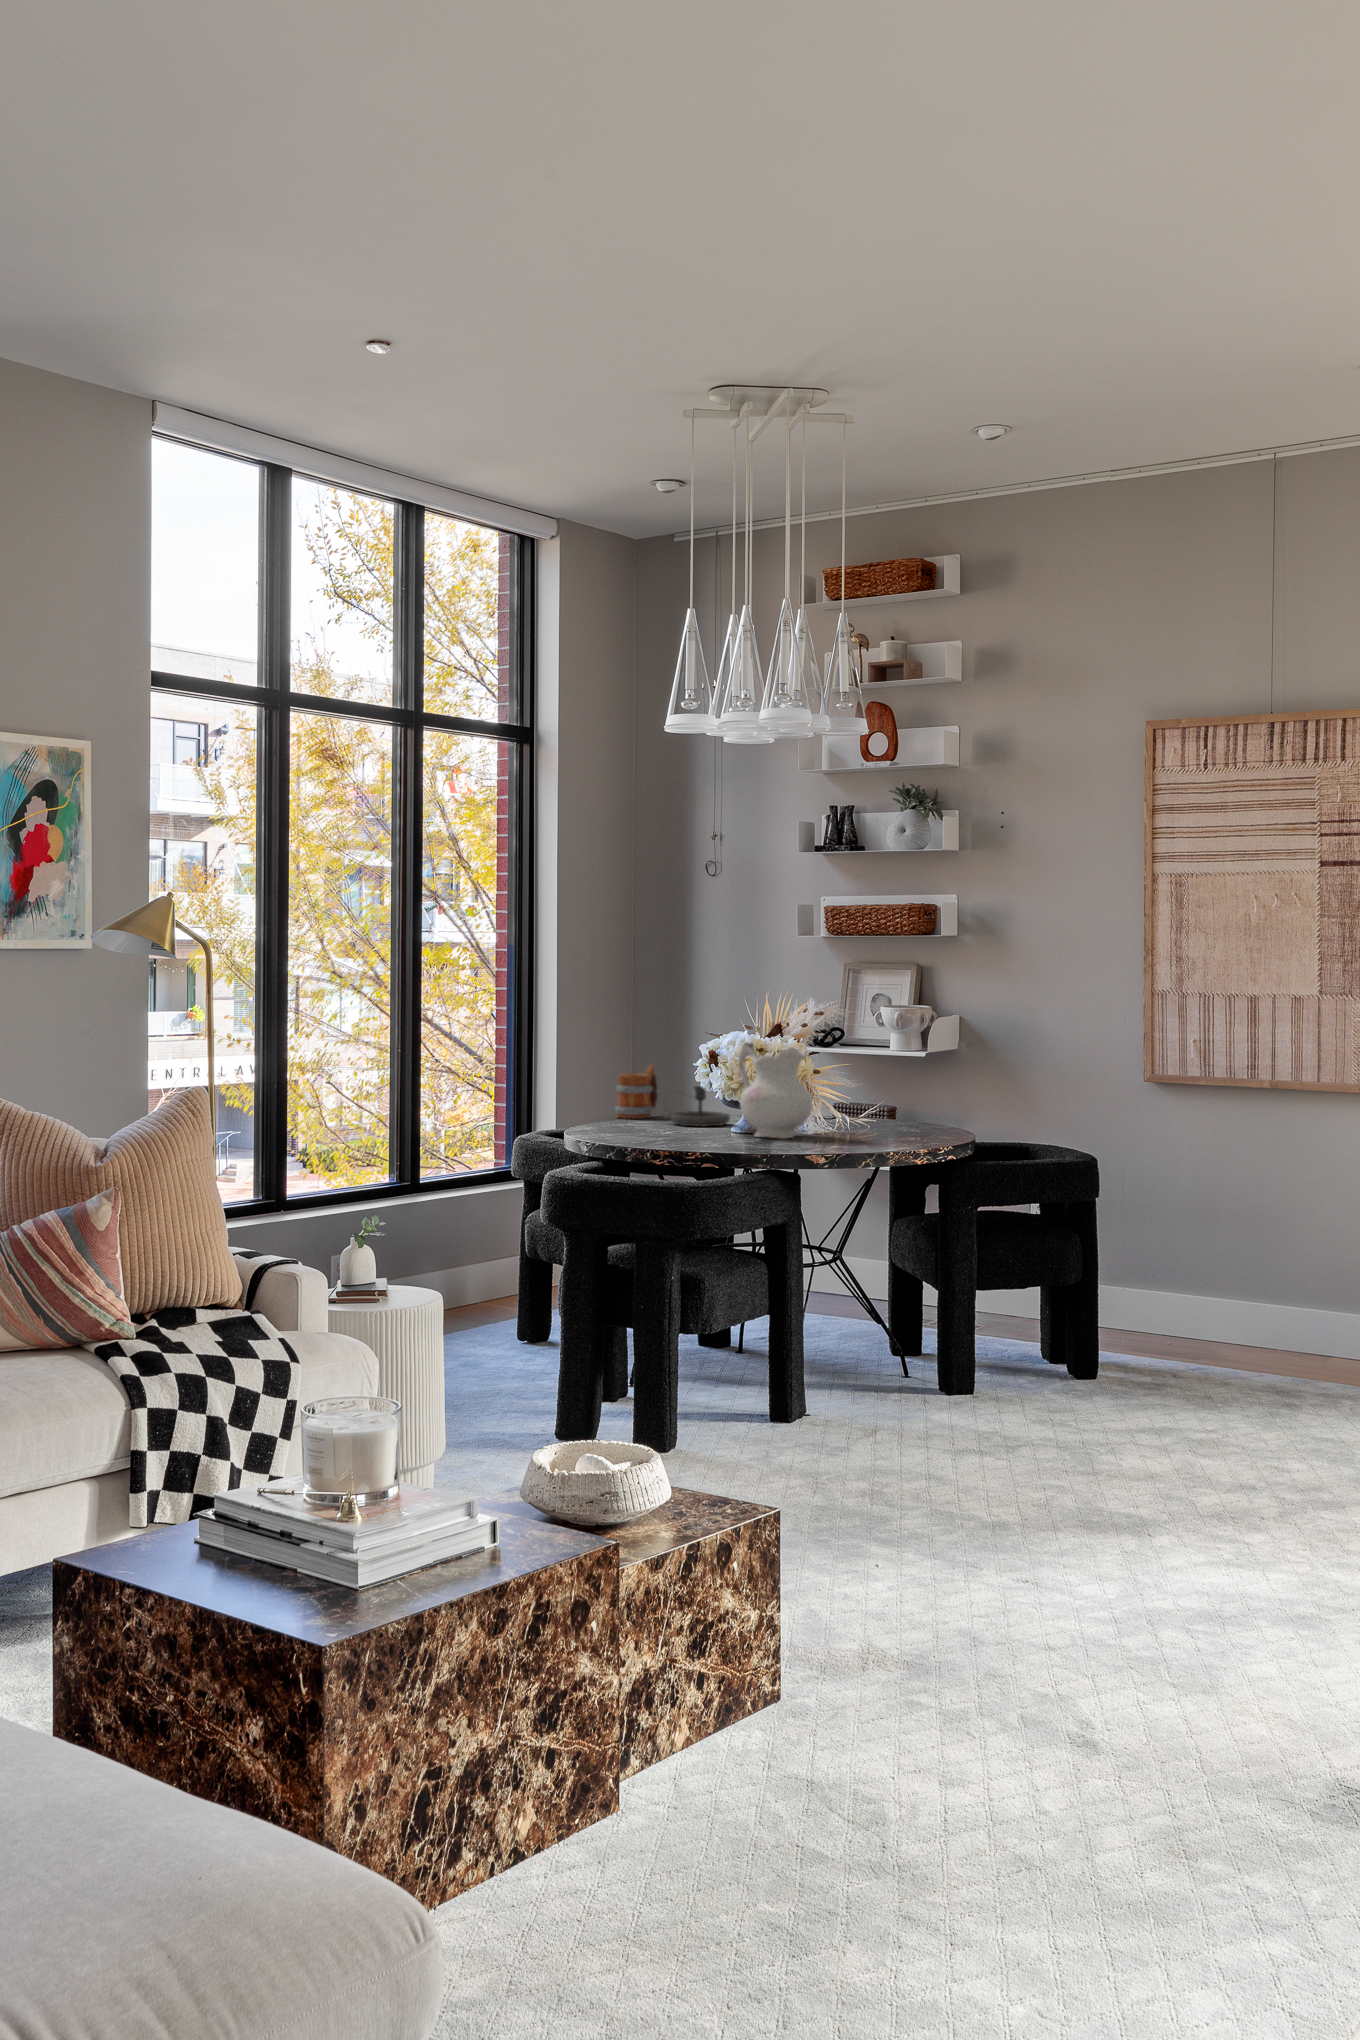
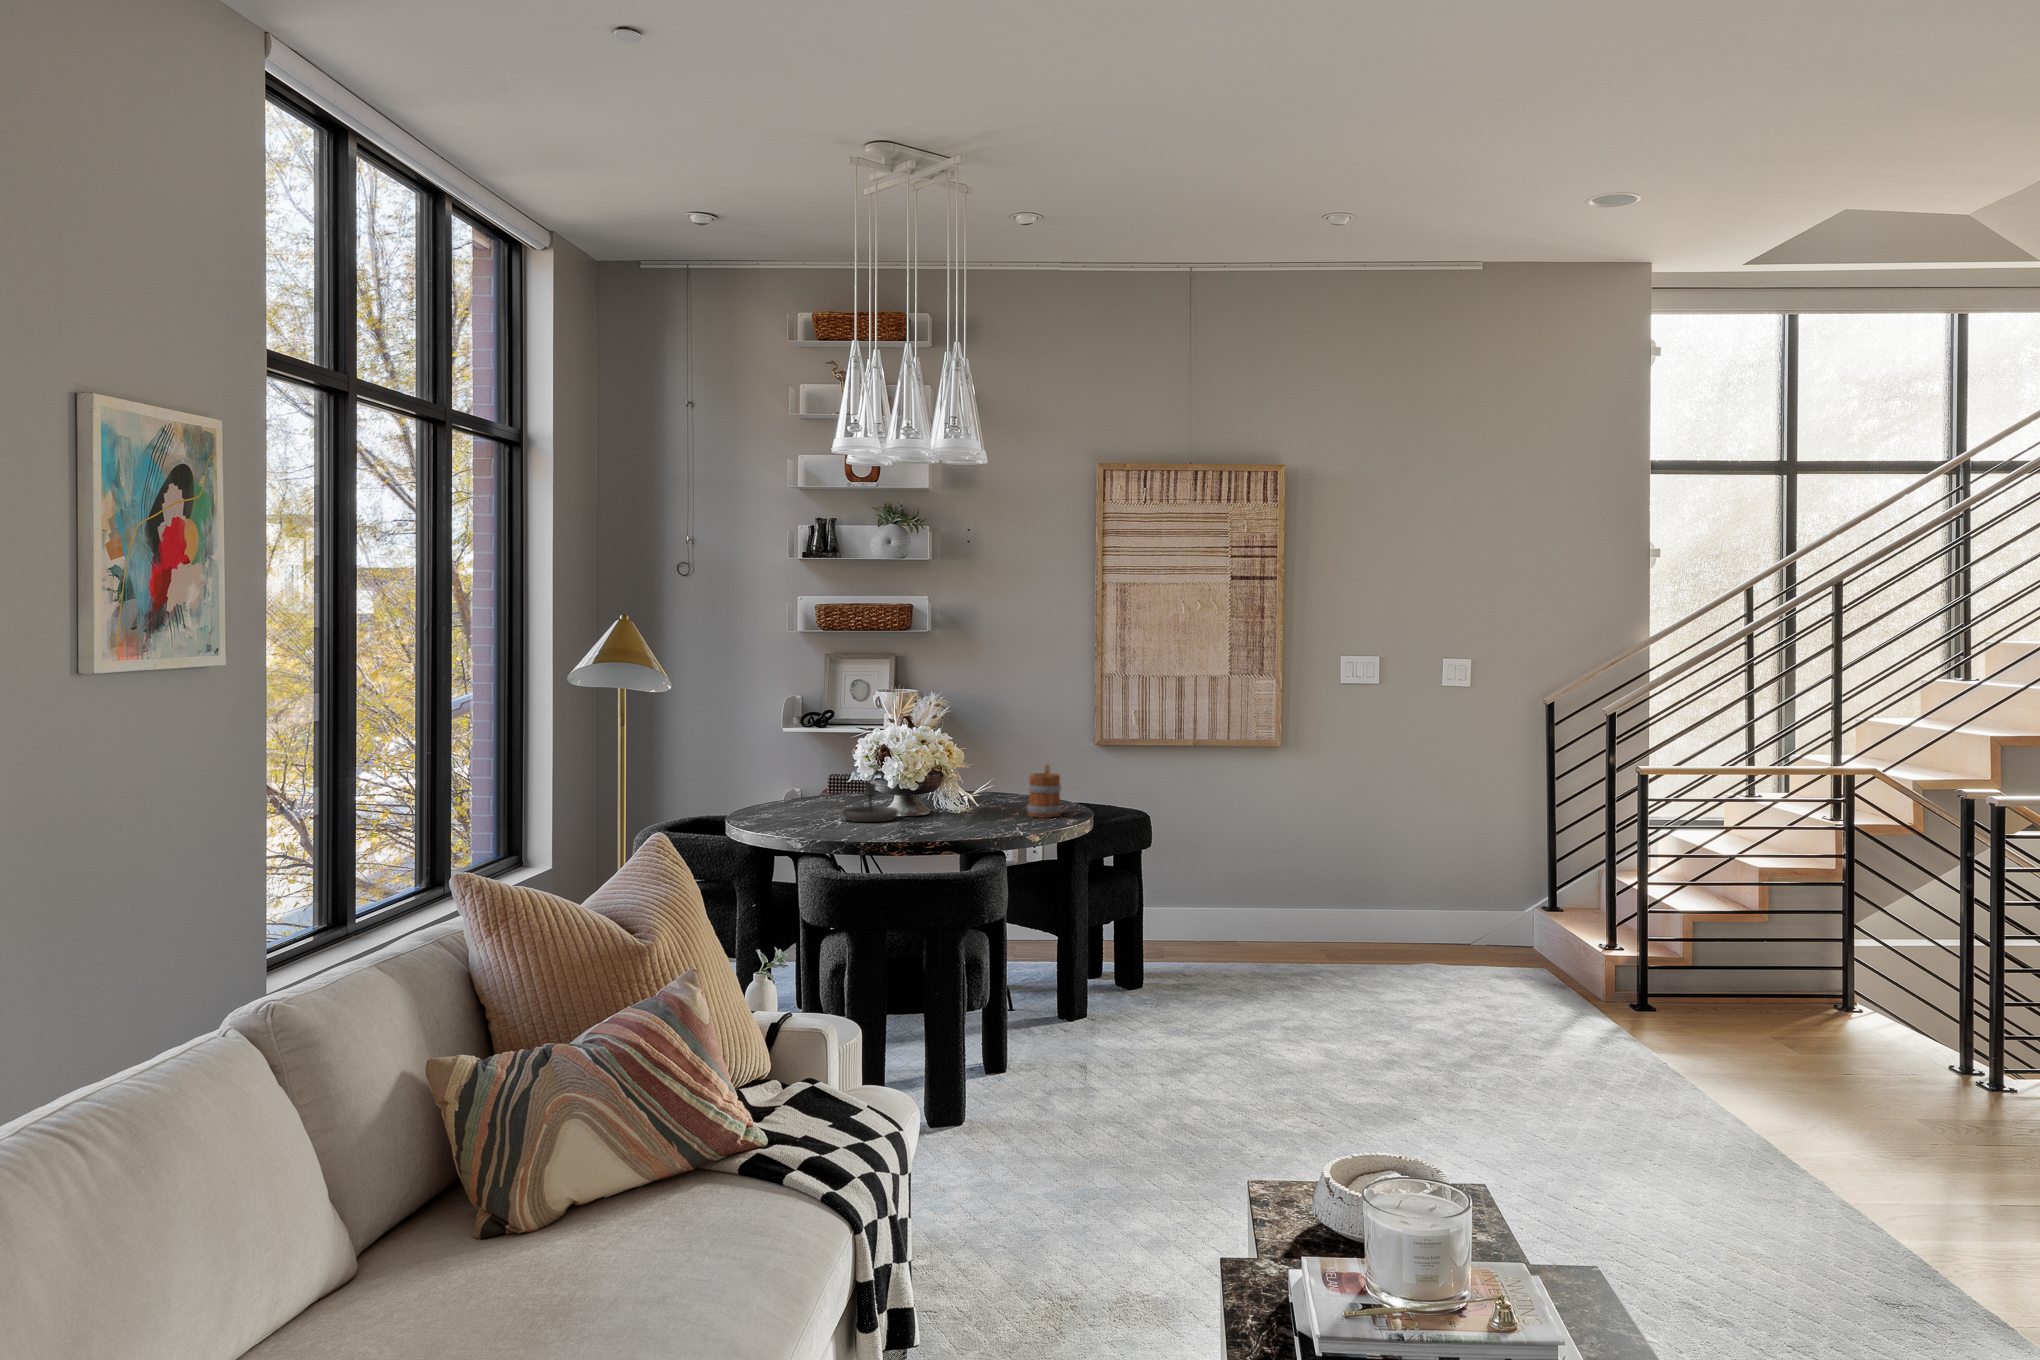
ceramic pitcher: present [738,1043,812,1139] -> none [944,742,1019,830]
mug: present [615,1066,657,1119] -> present [1027,765,1062,817]

